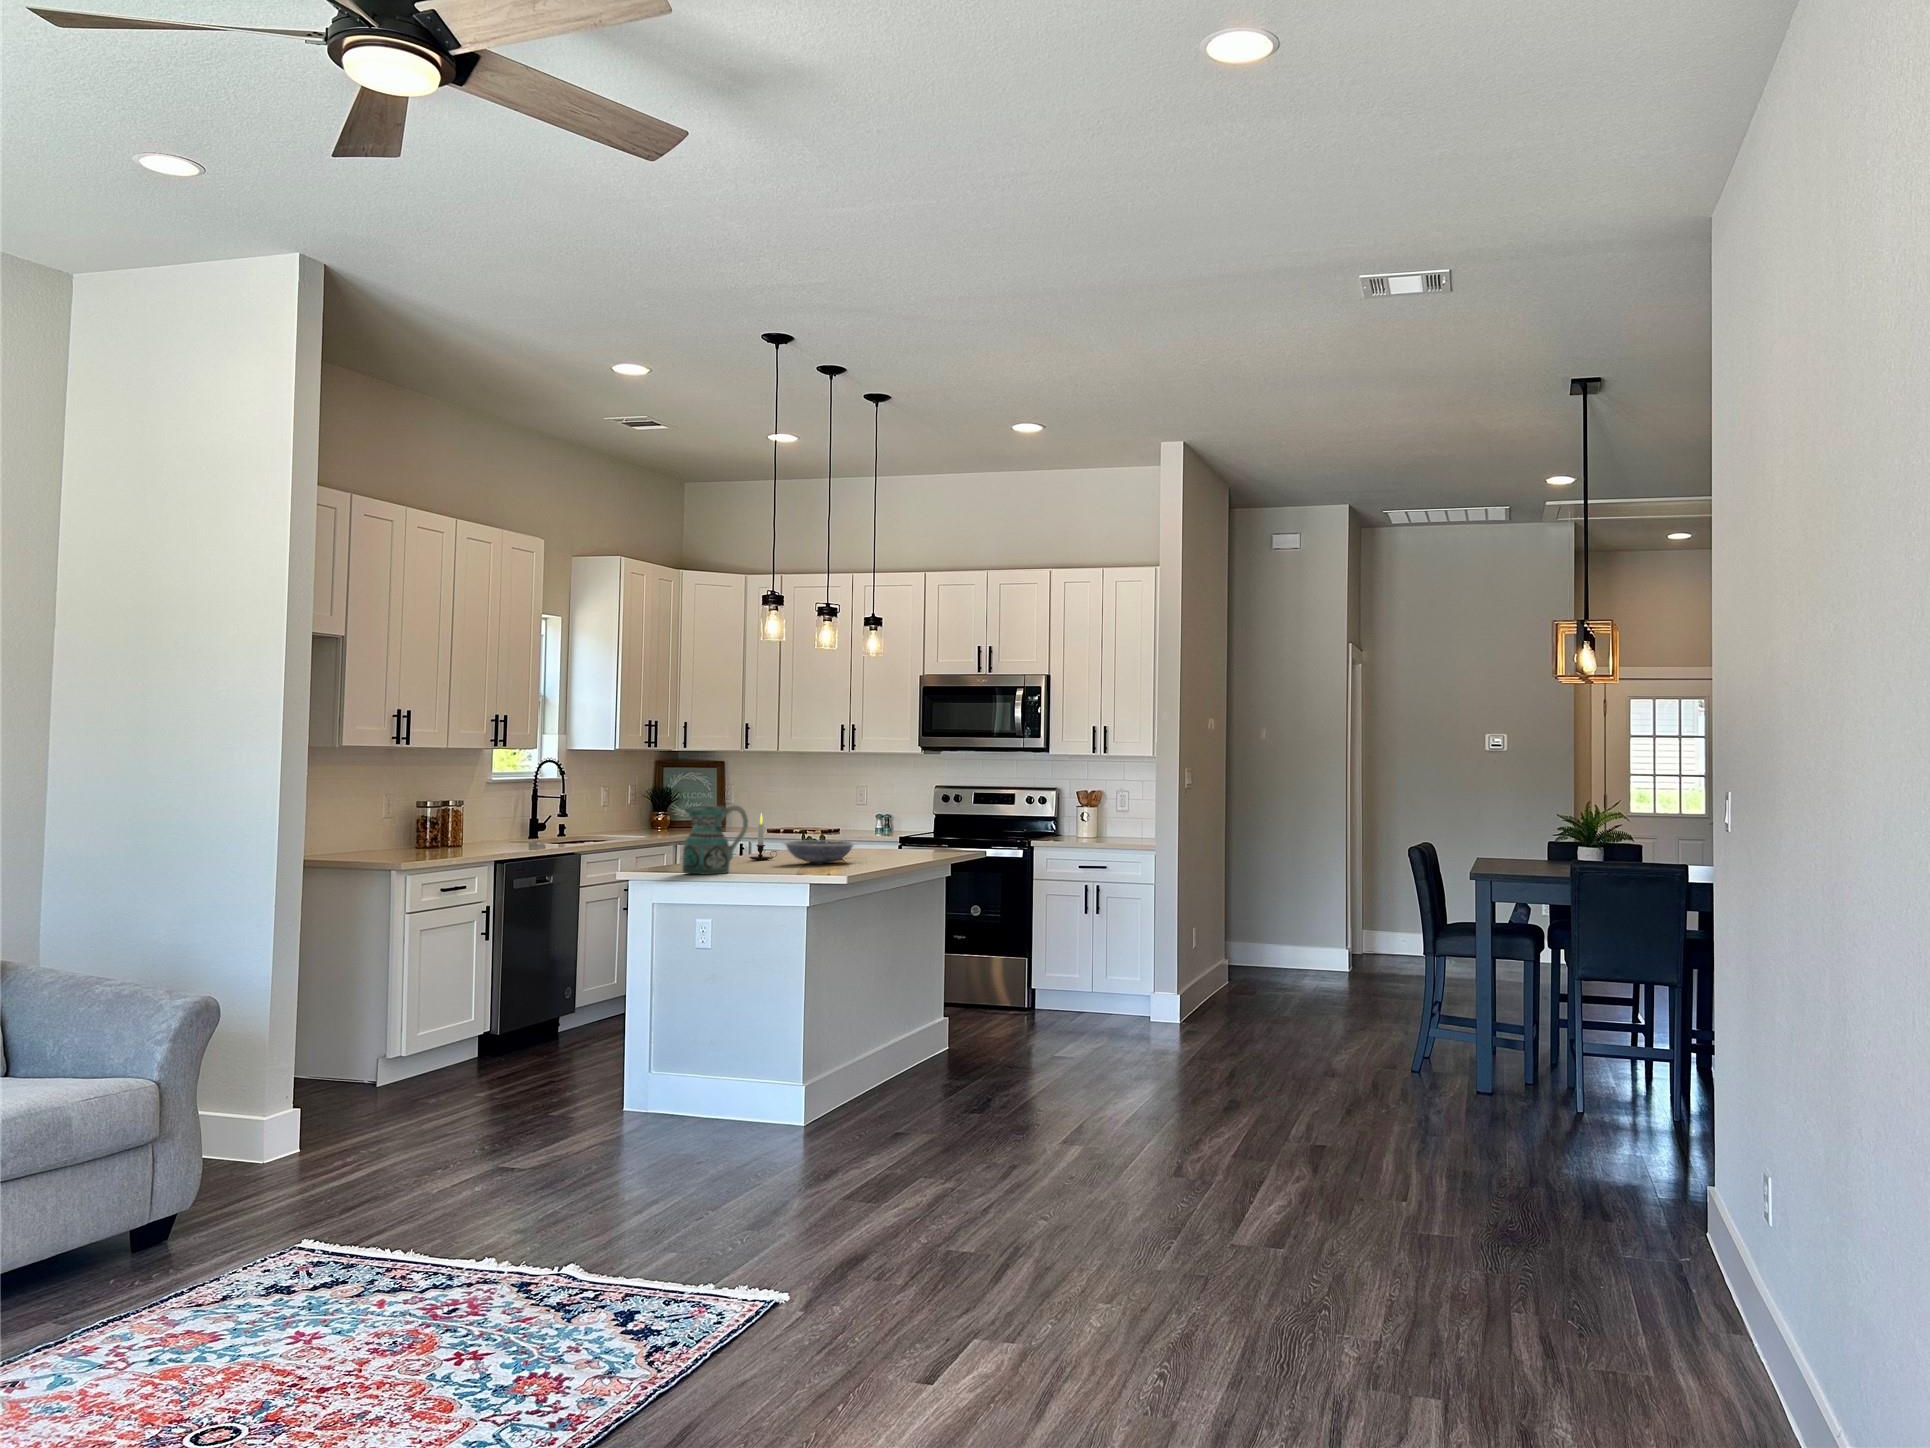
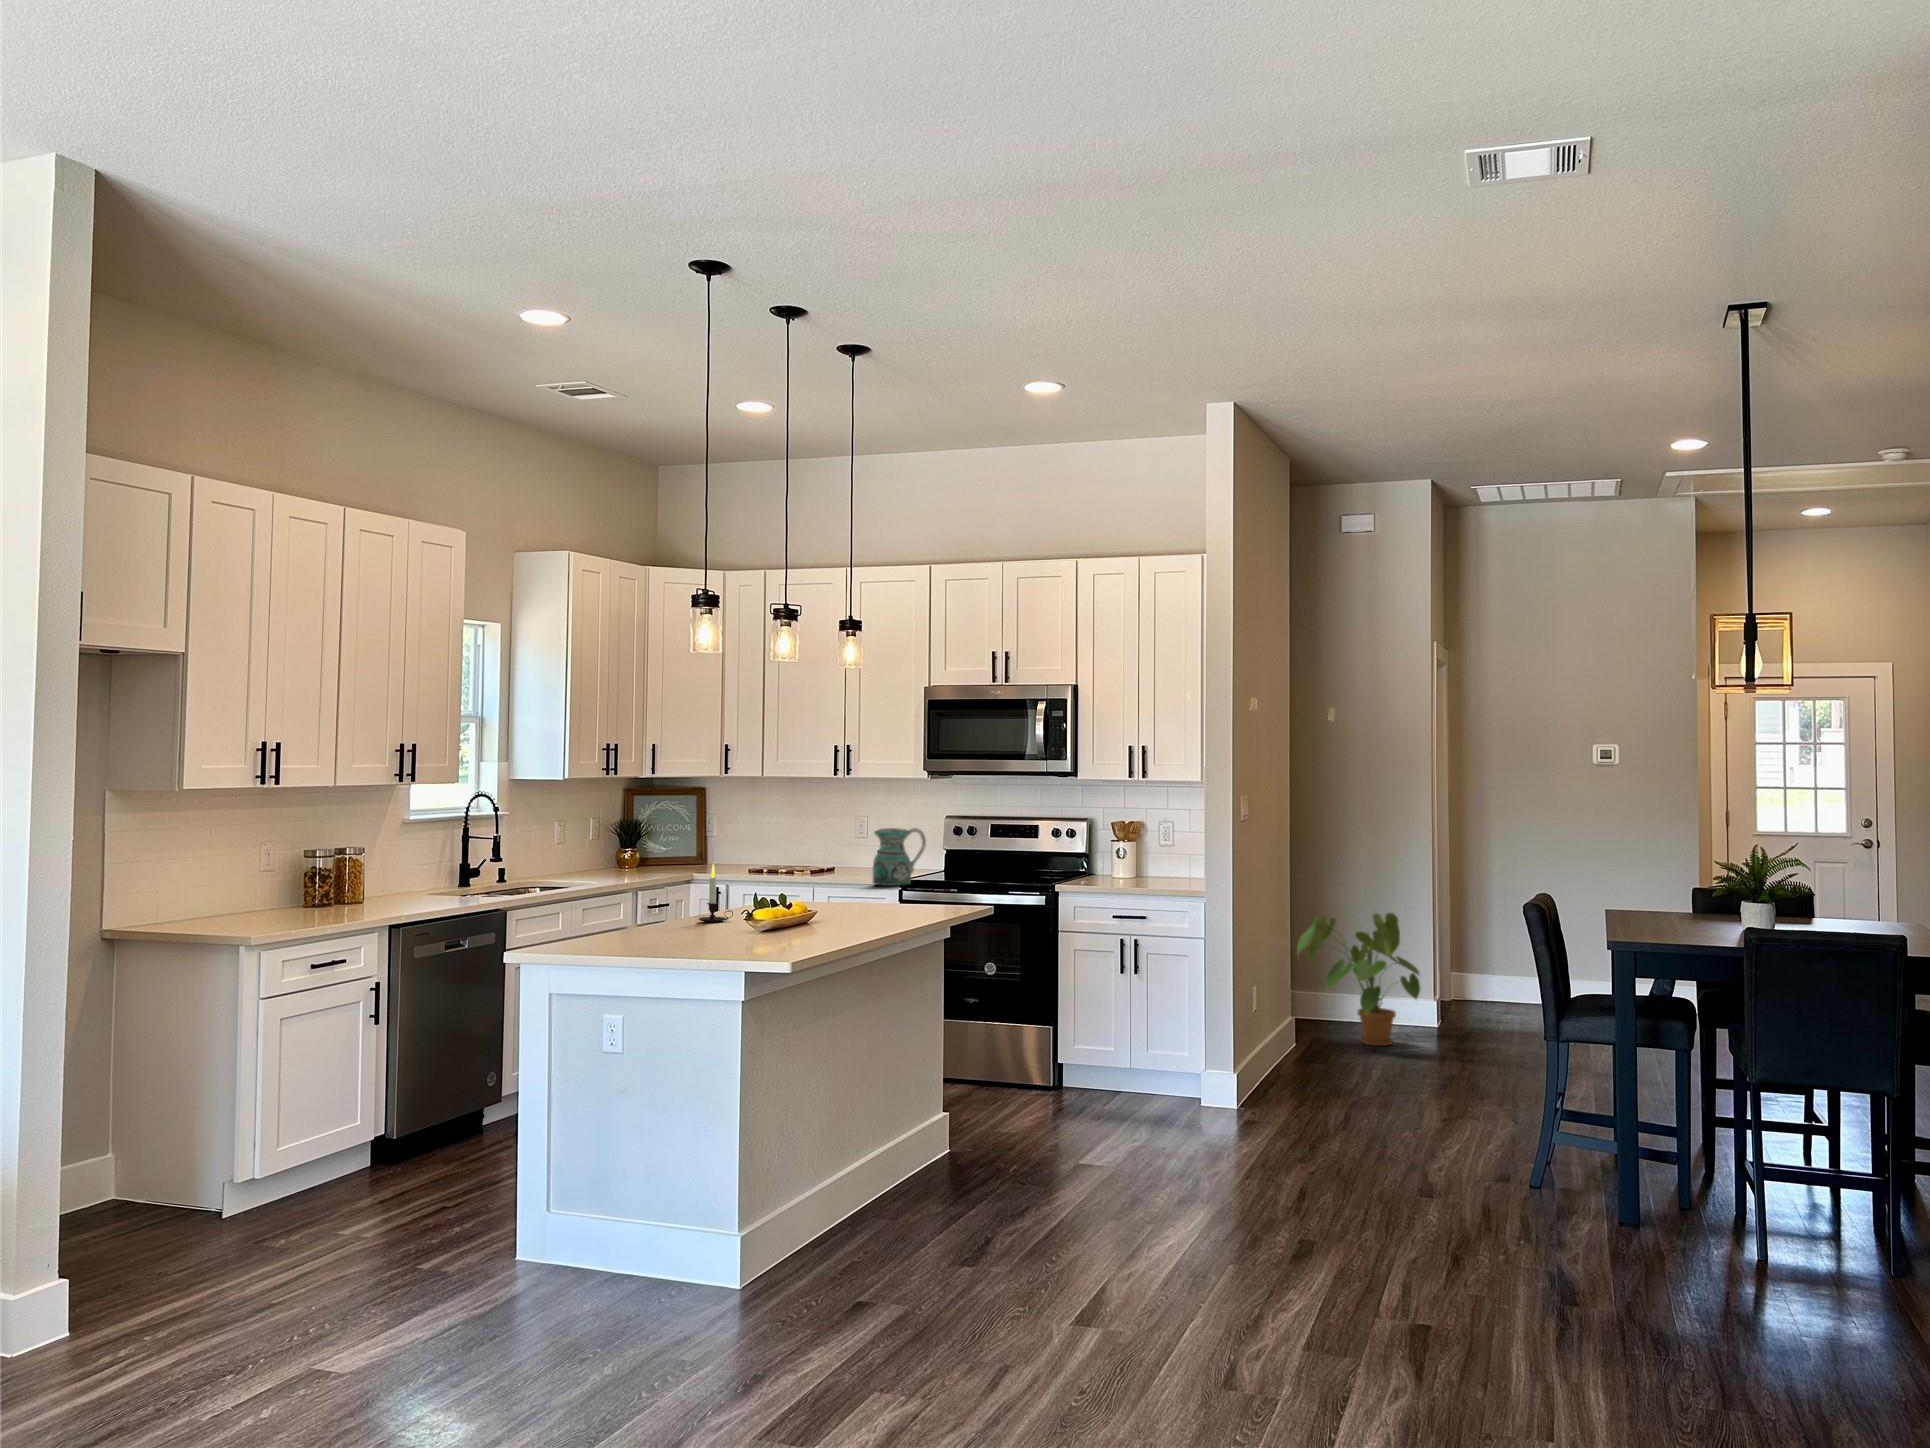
ceramic pitcher: present [682,805,748,874] -> present [873,828,926,886]
bowl: present [783,840,856,863] -> none [728,900,824,931]
house plant: none [1231,873,1337,986] -> present [1297,913,1420,1046]

